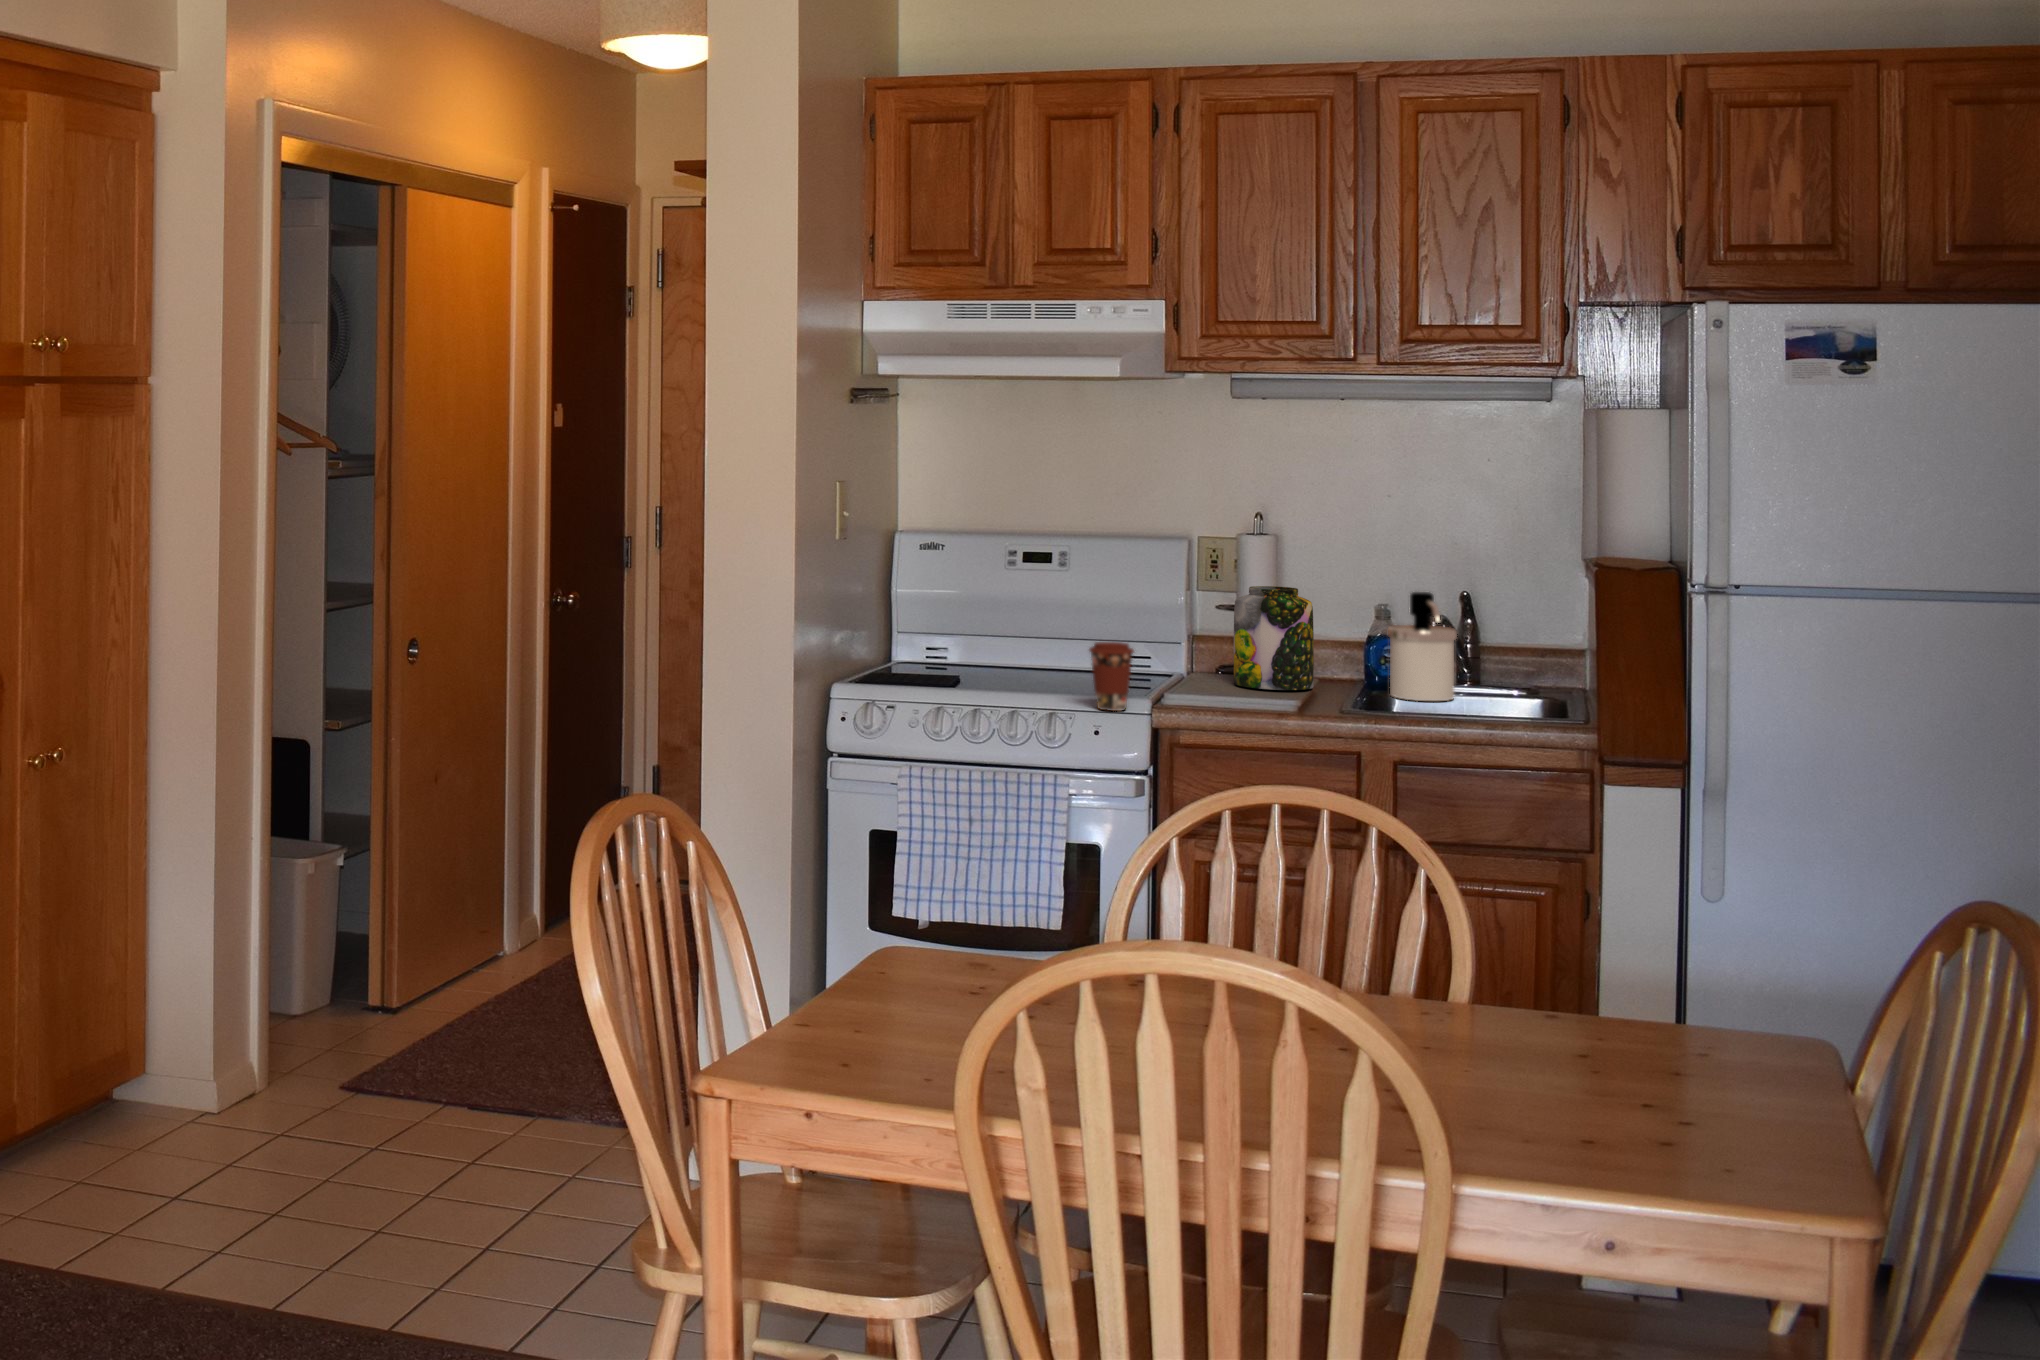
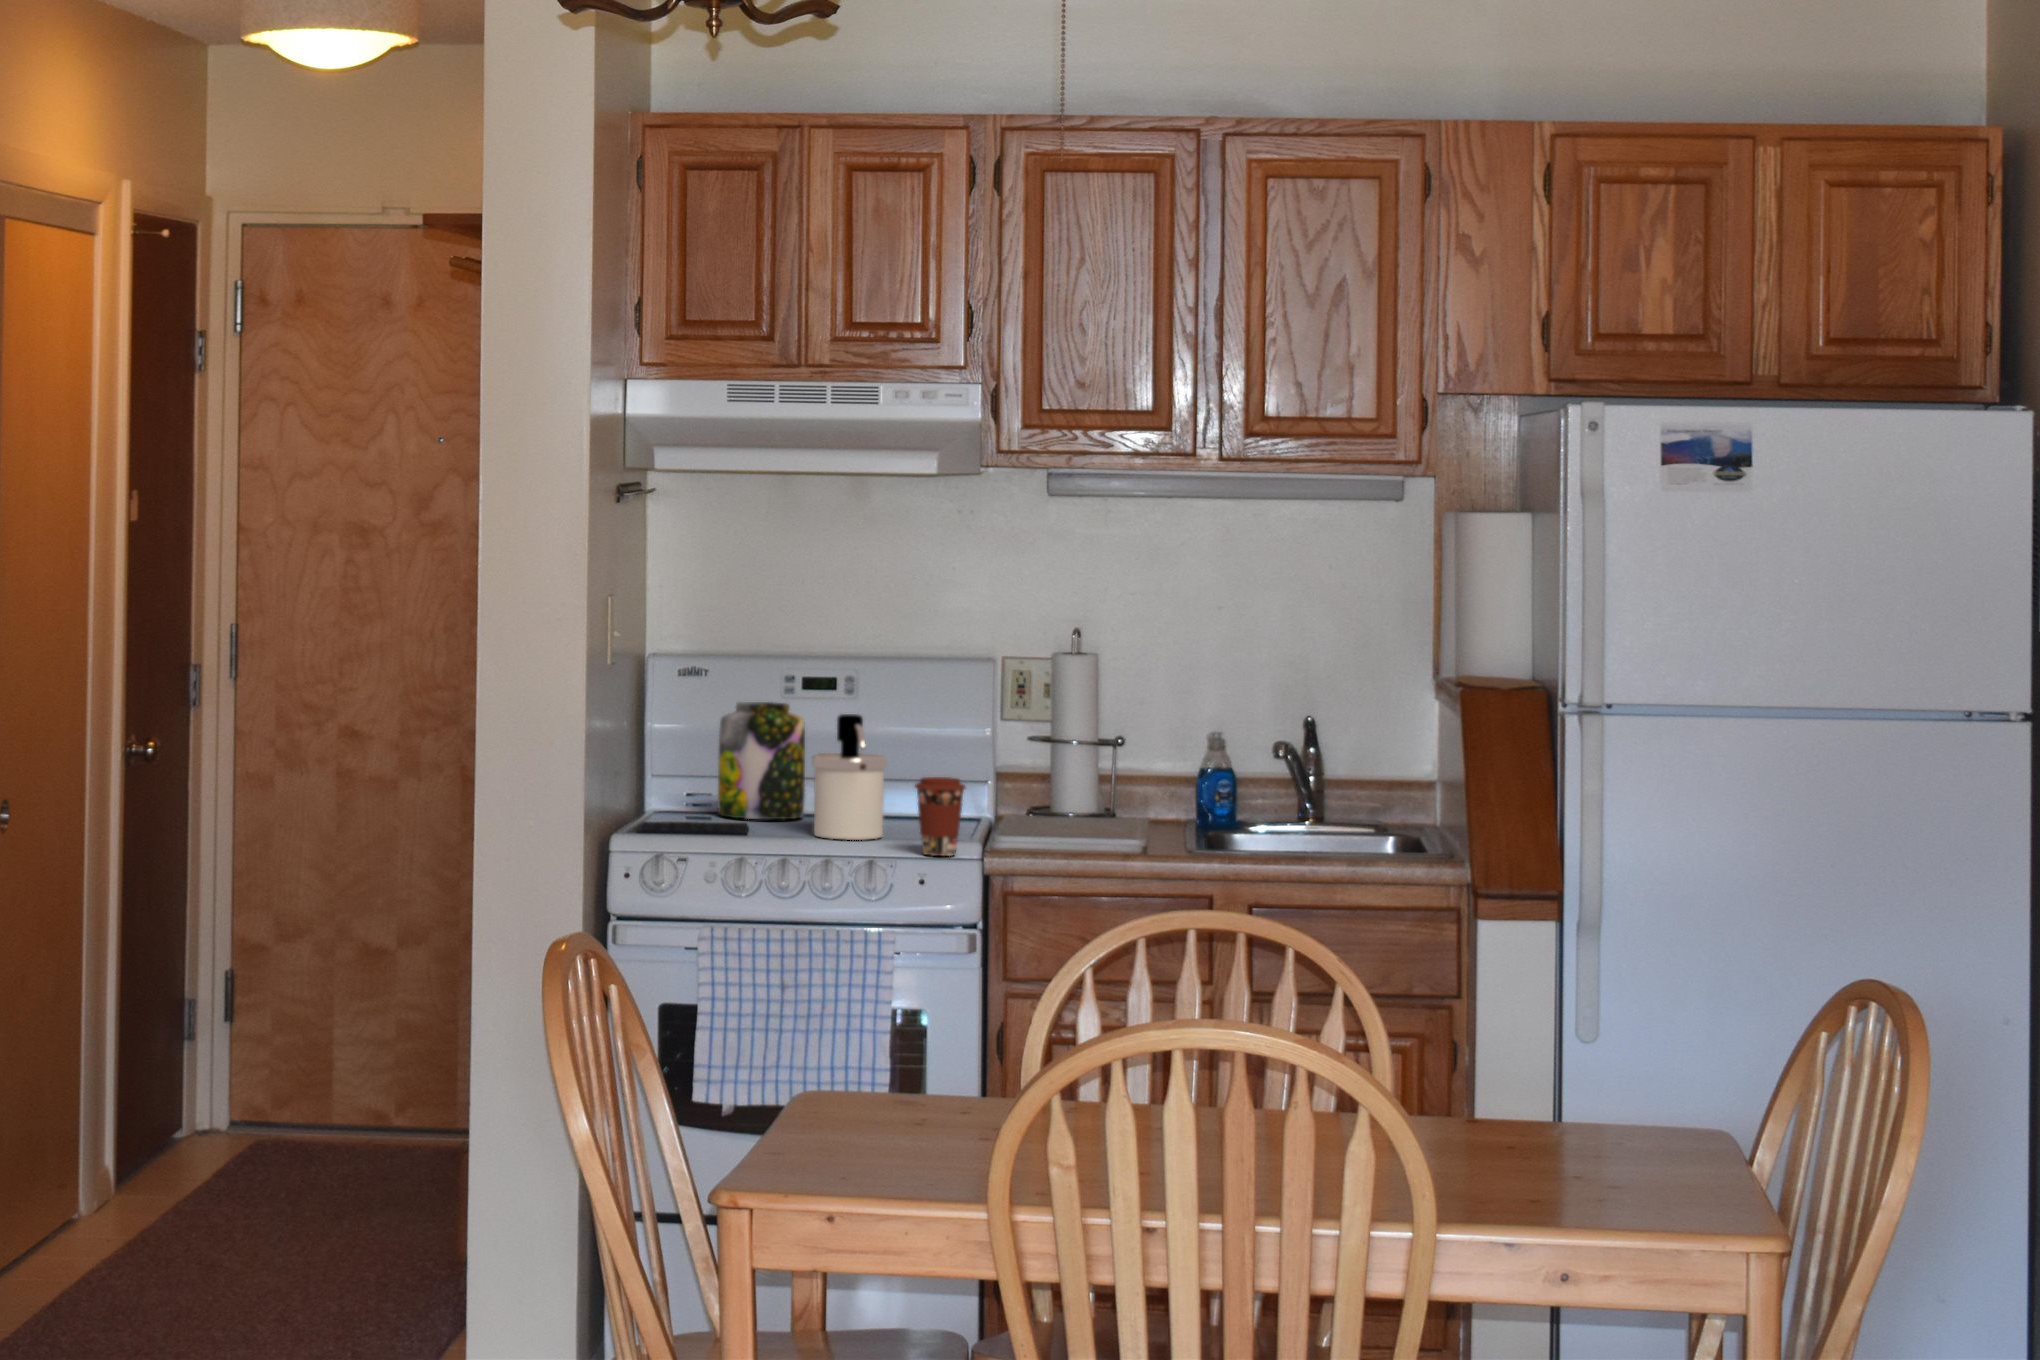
jar: present [1234,586,1314,690] -> present [718,702,805,819]
soap dispenser: present [1388,592,1457,701] -> present [812,714,887,840]

